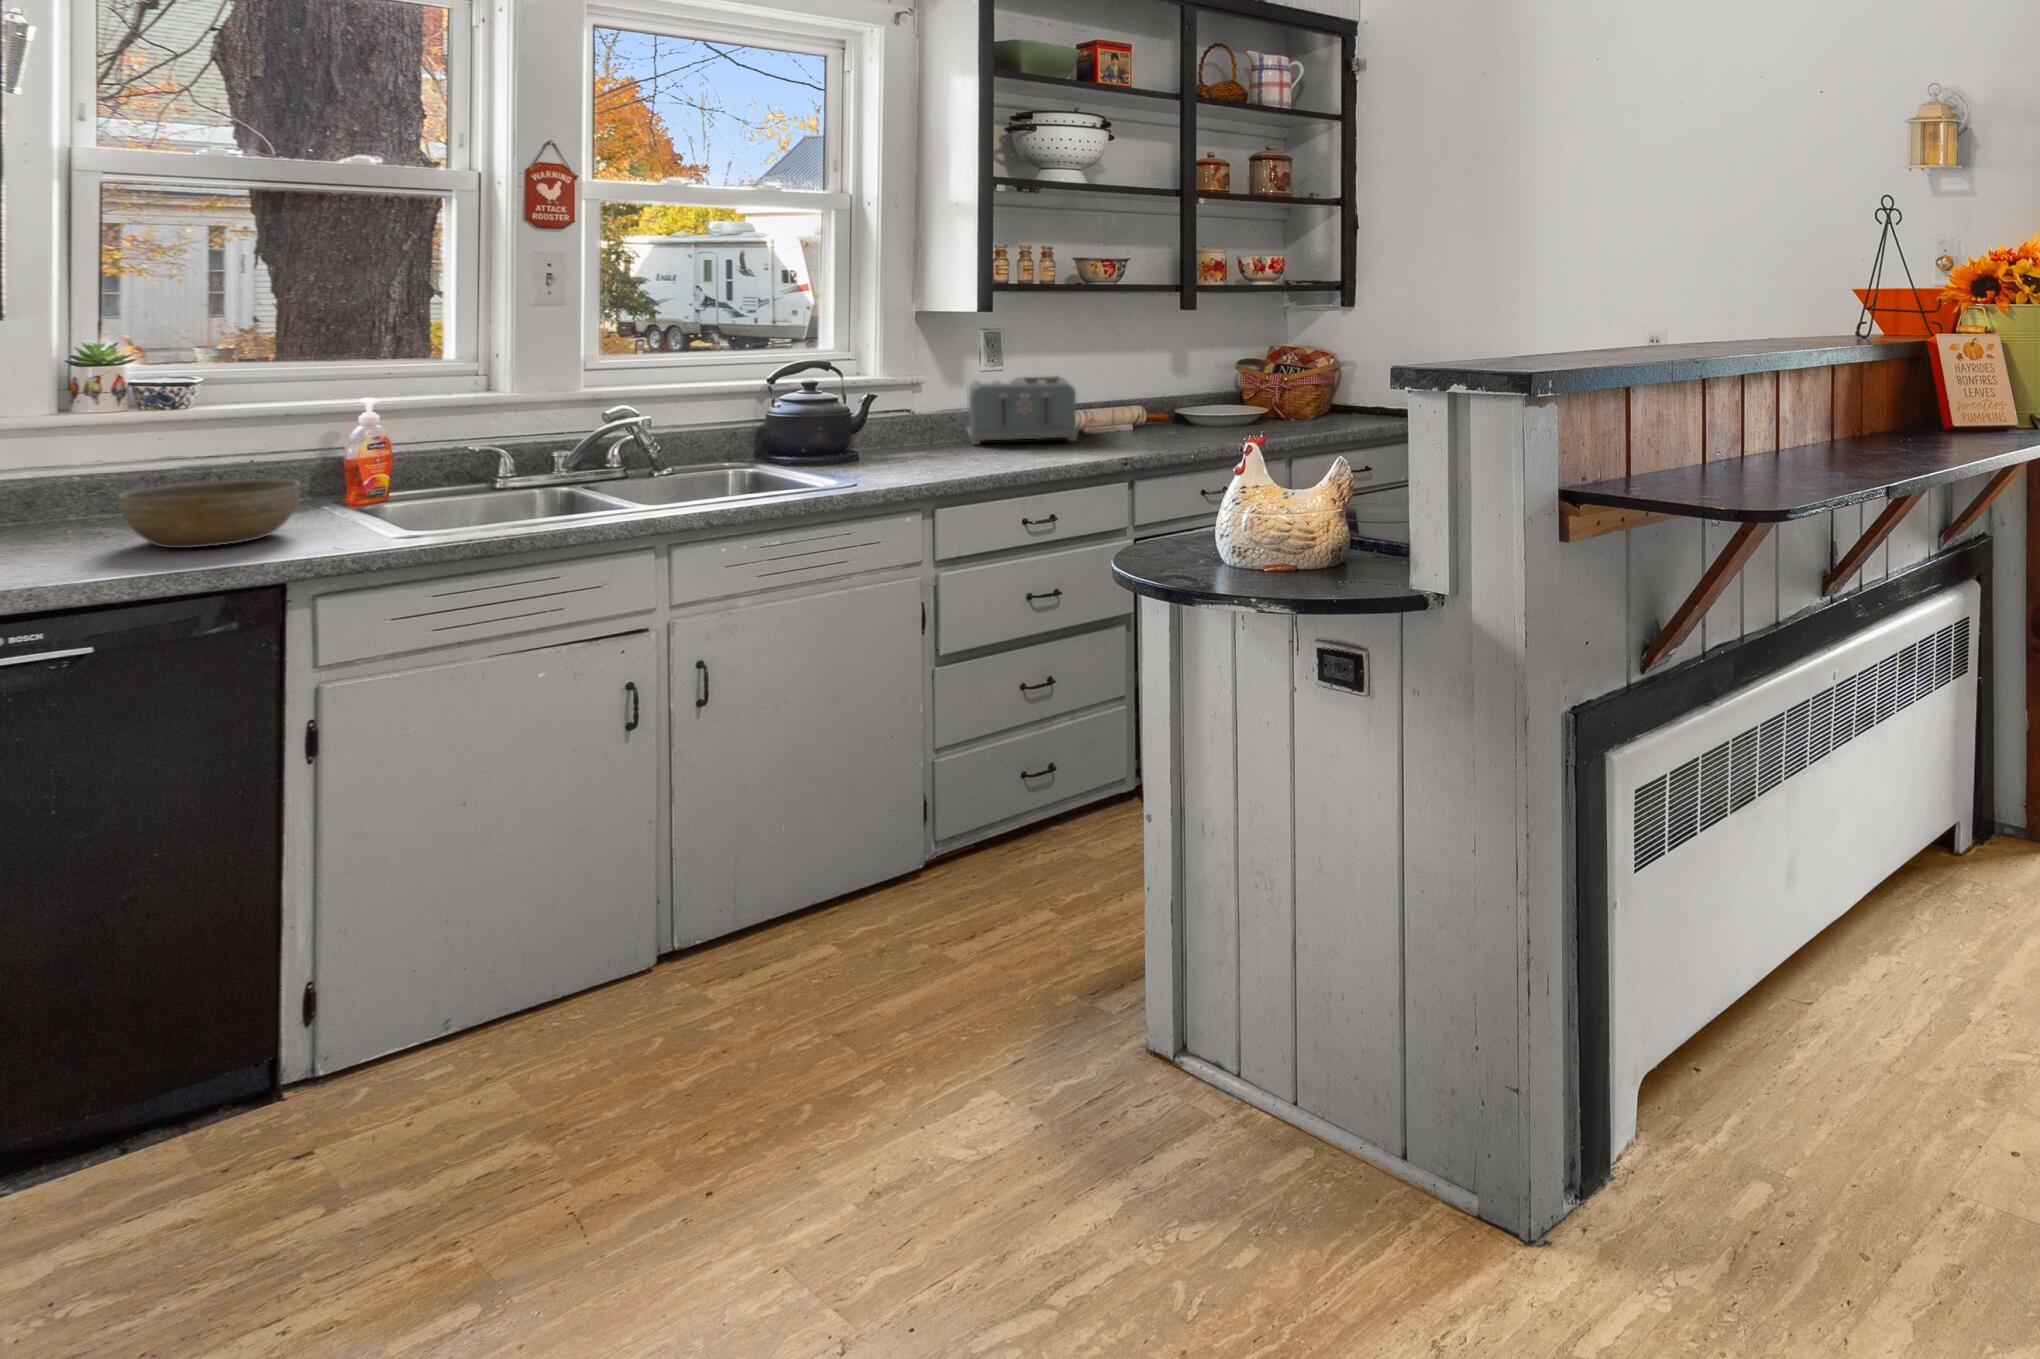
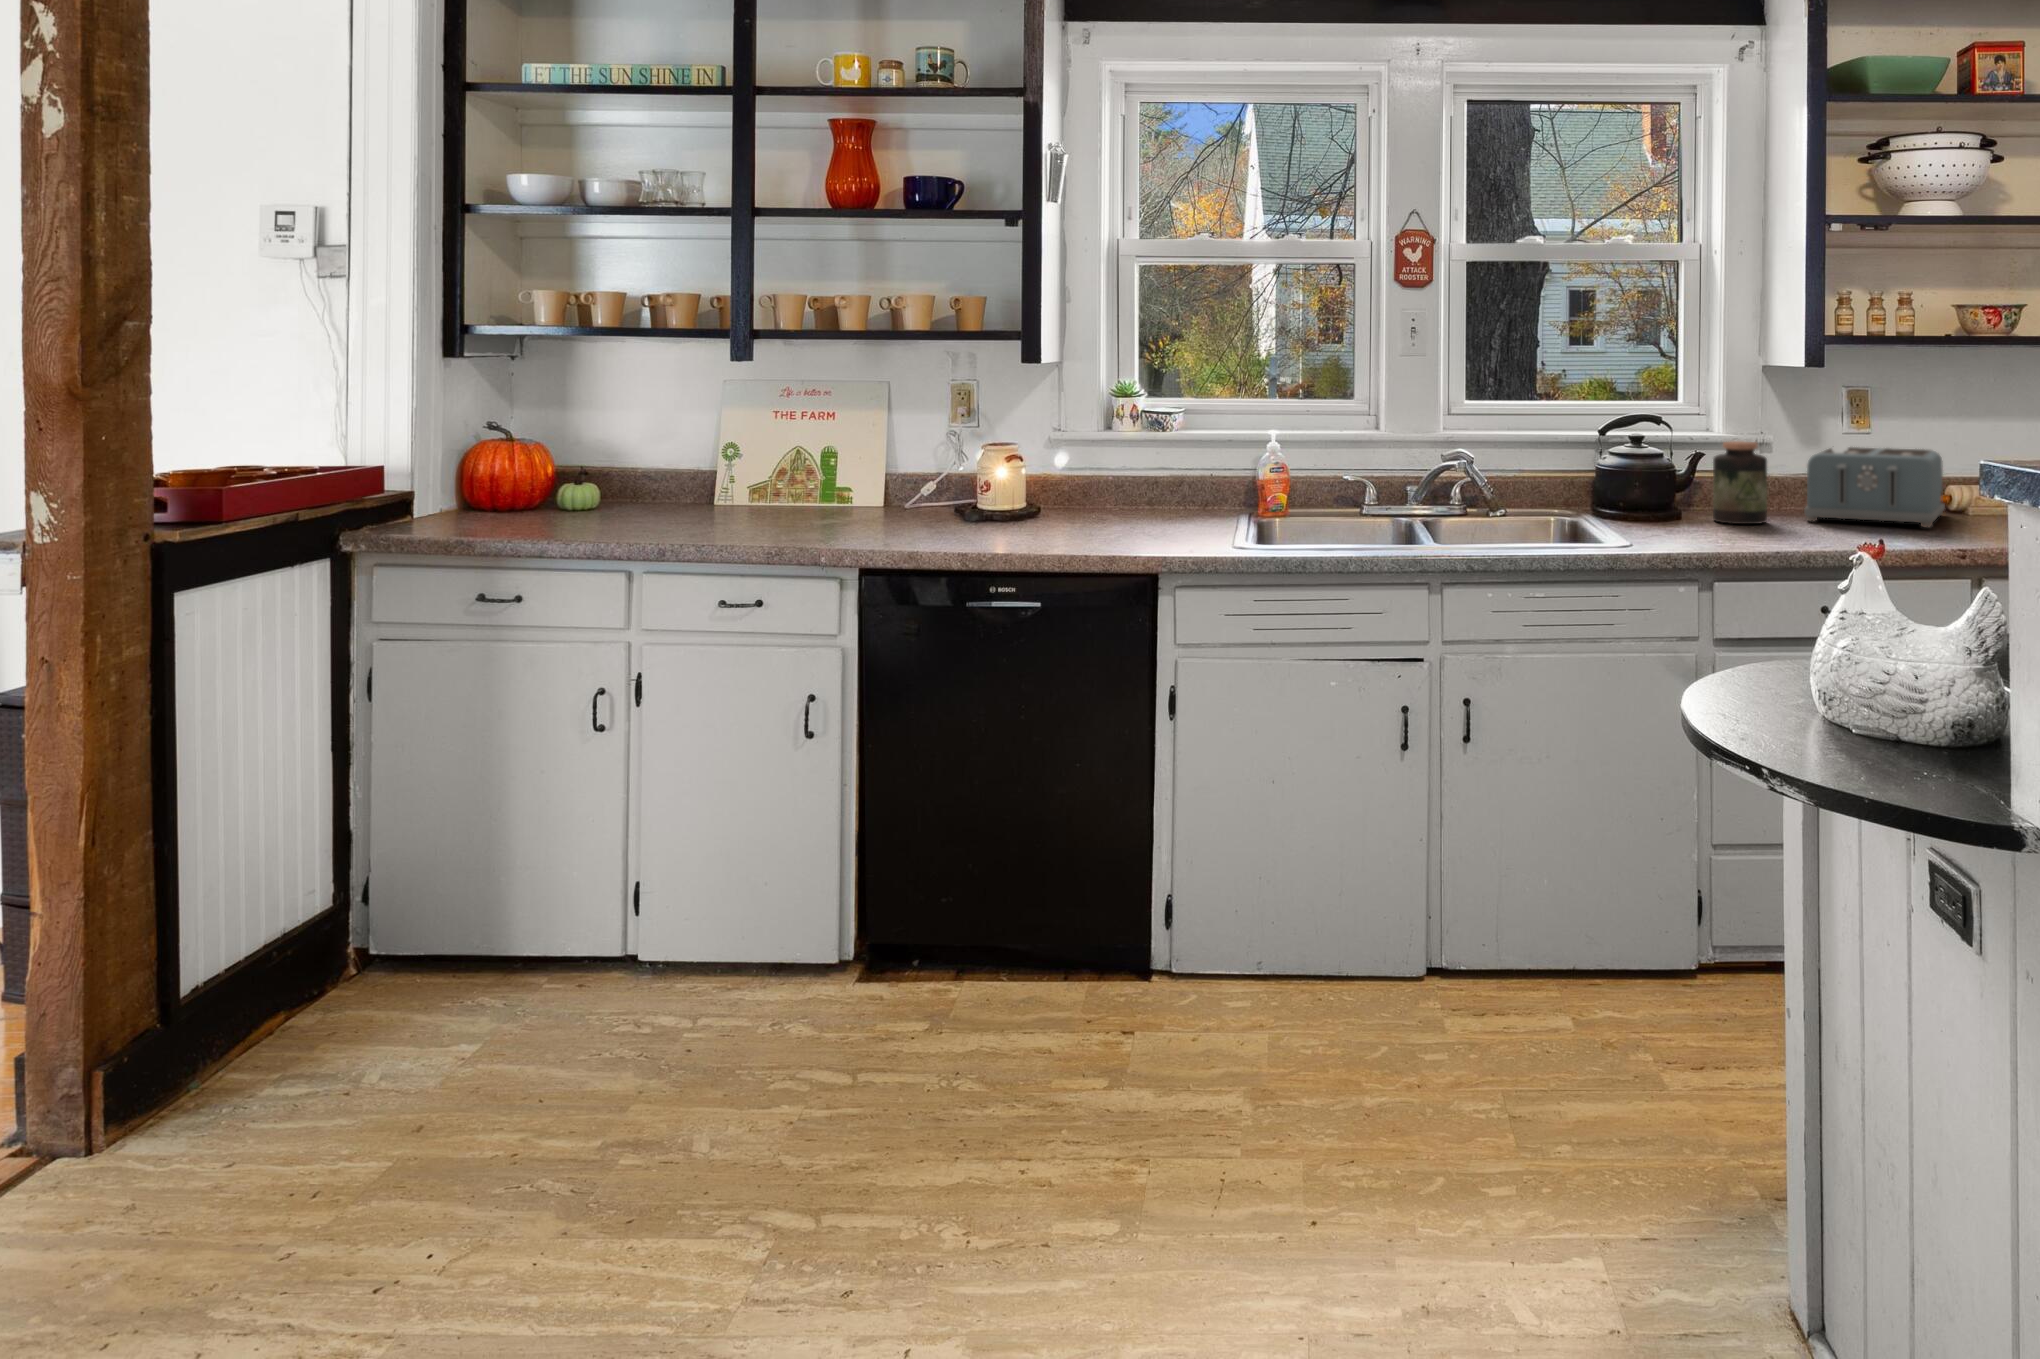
jar: none [891,379,942,453] -> present [1713,441,1767,524]
bowl: present [119,479,301,548] -> none [1086,488,1191,537]

